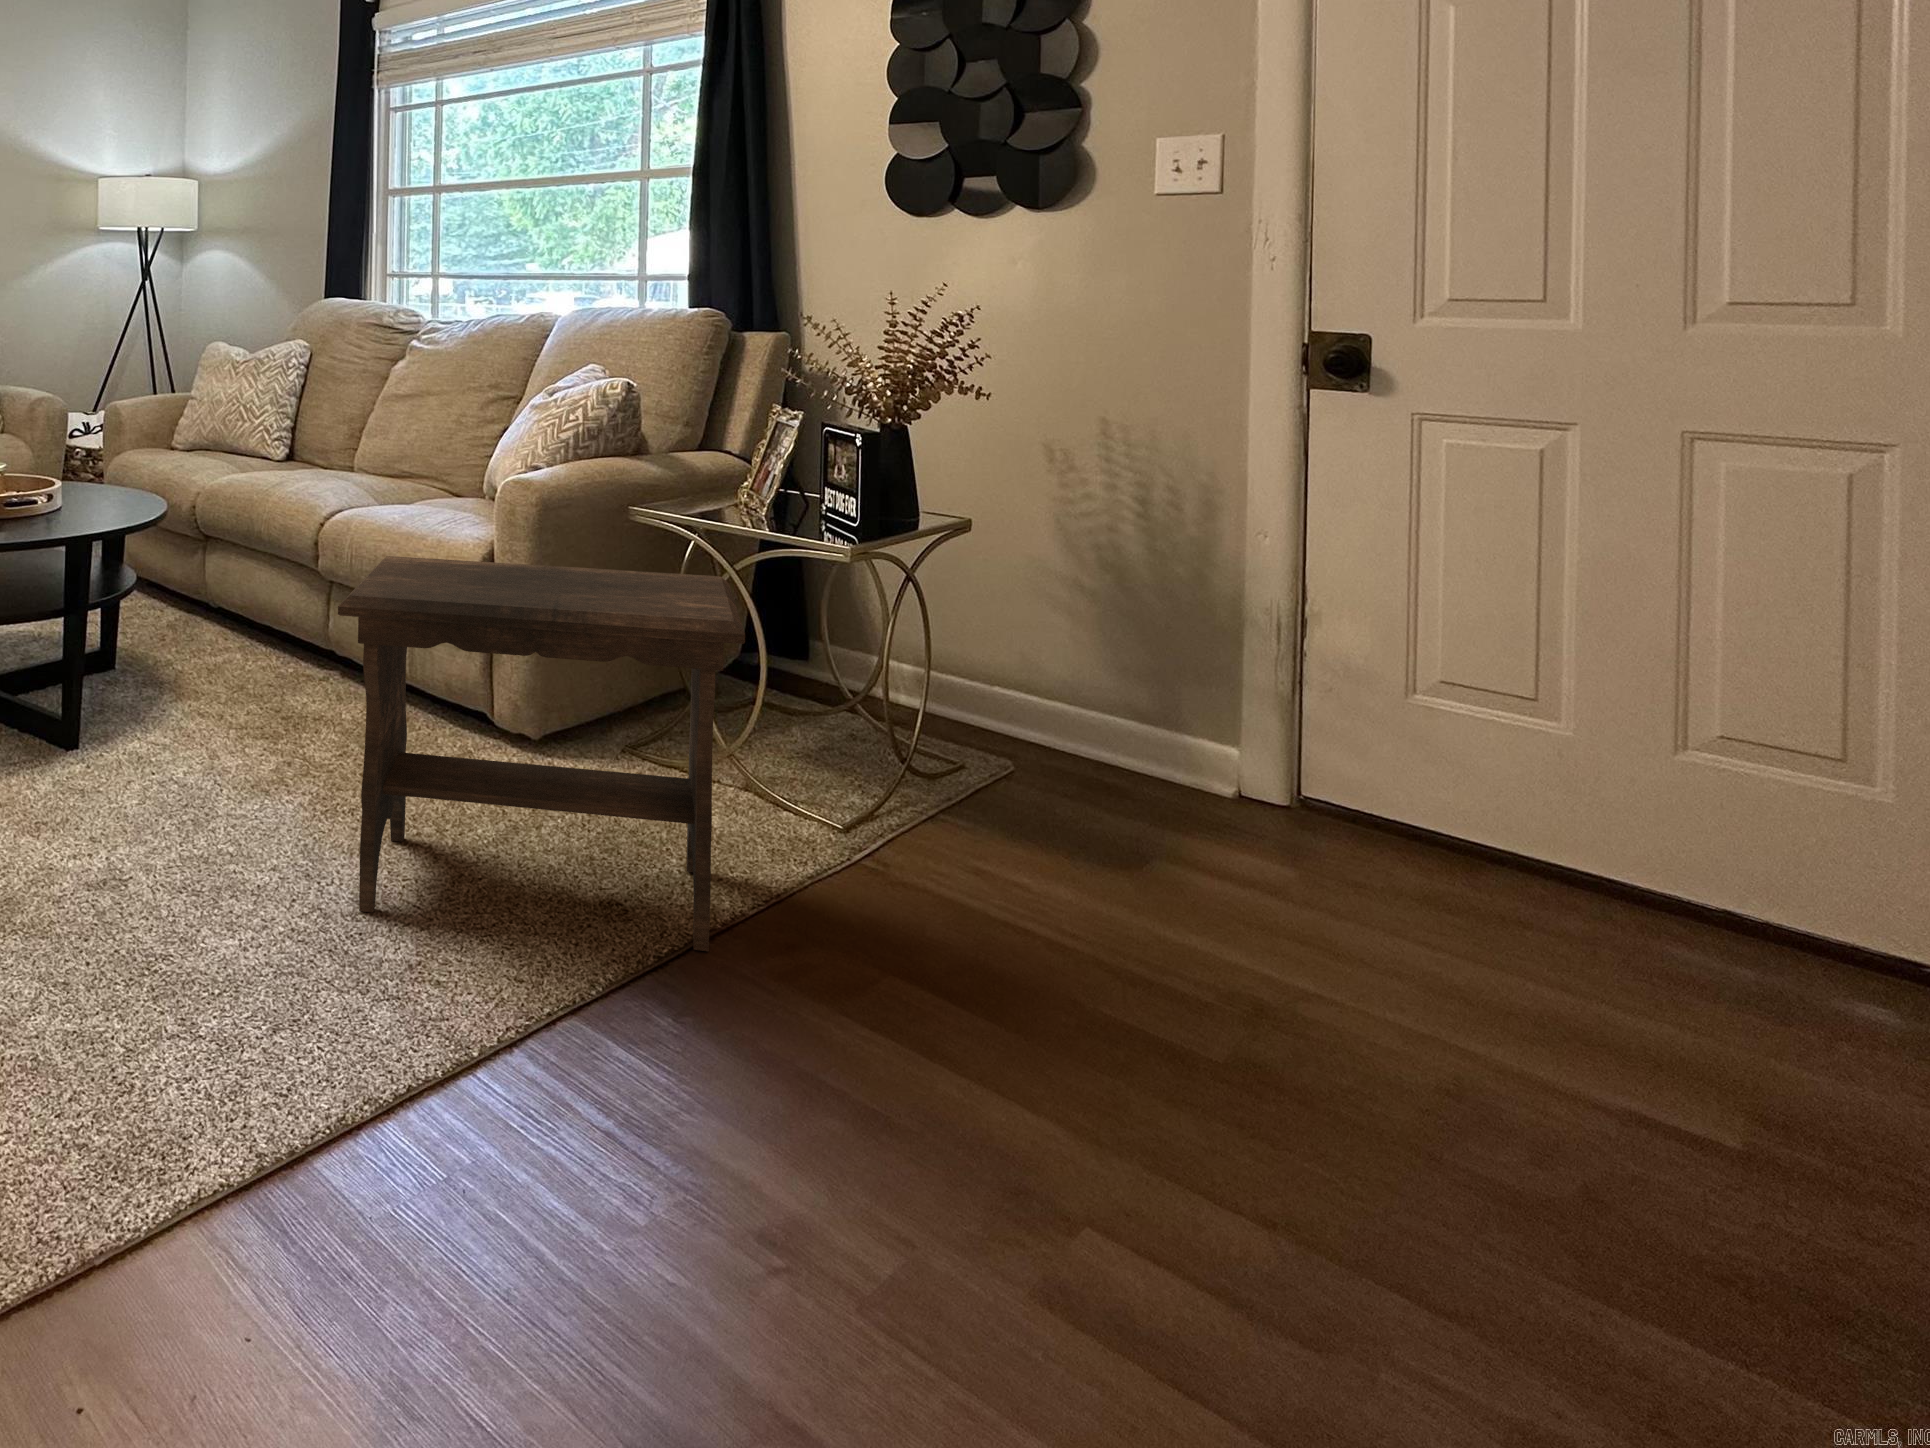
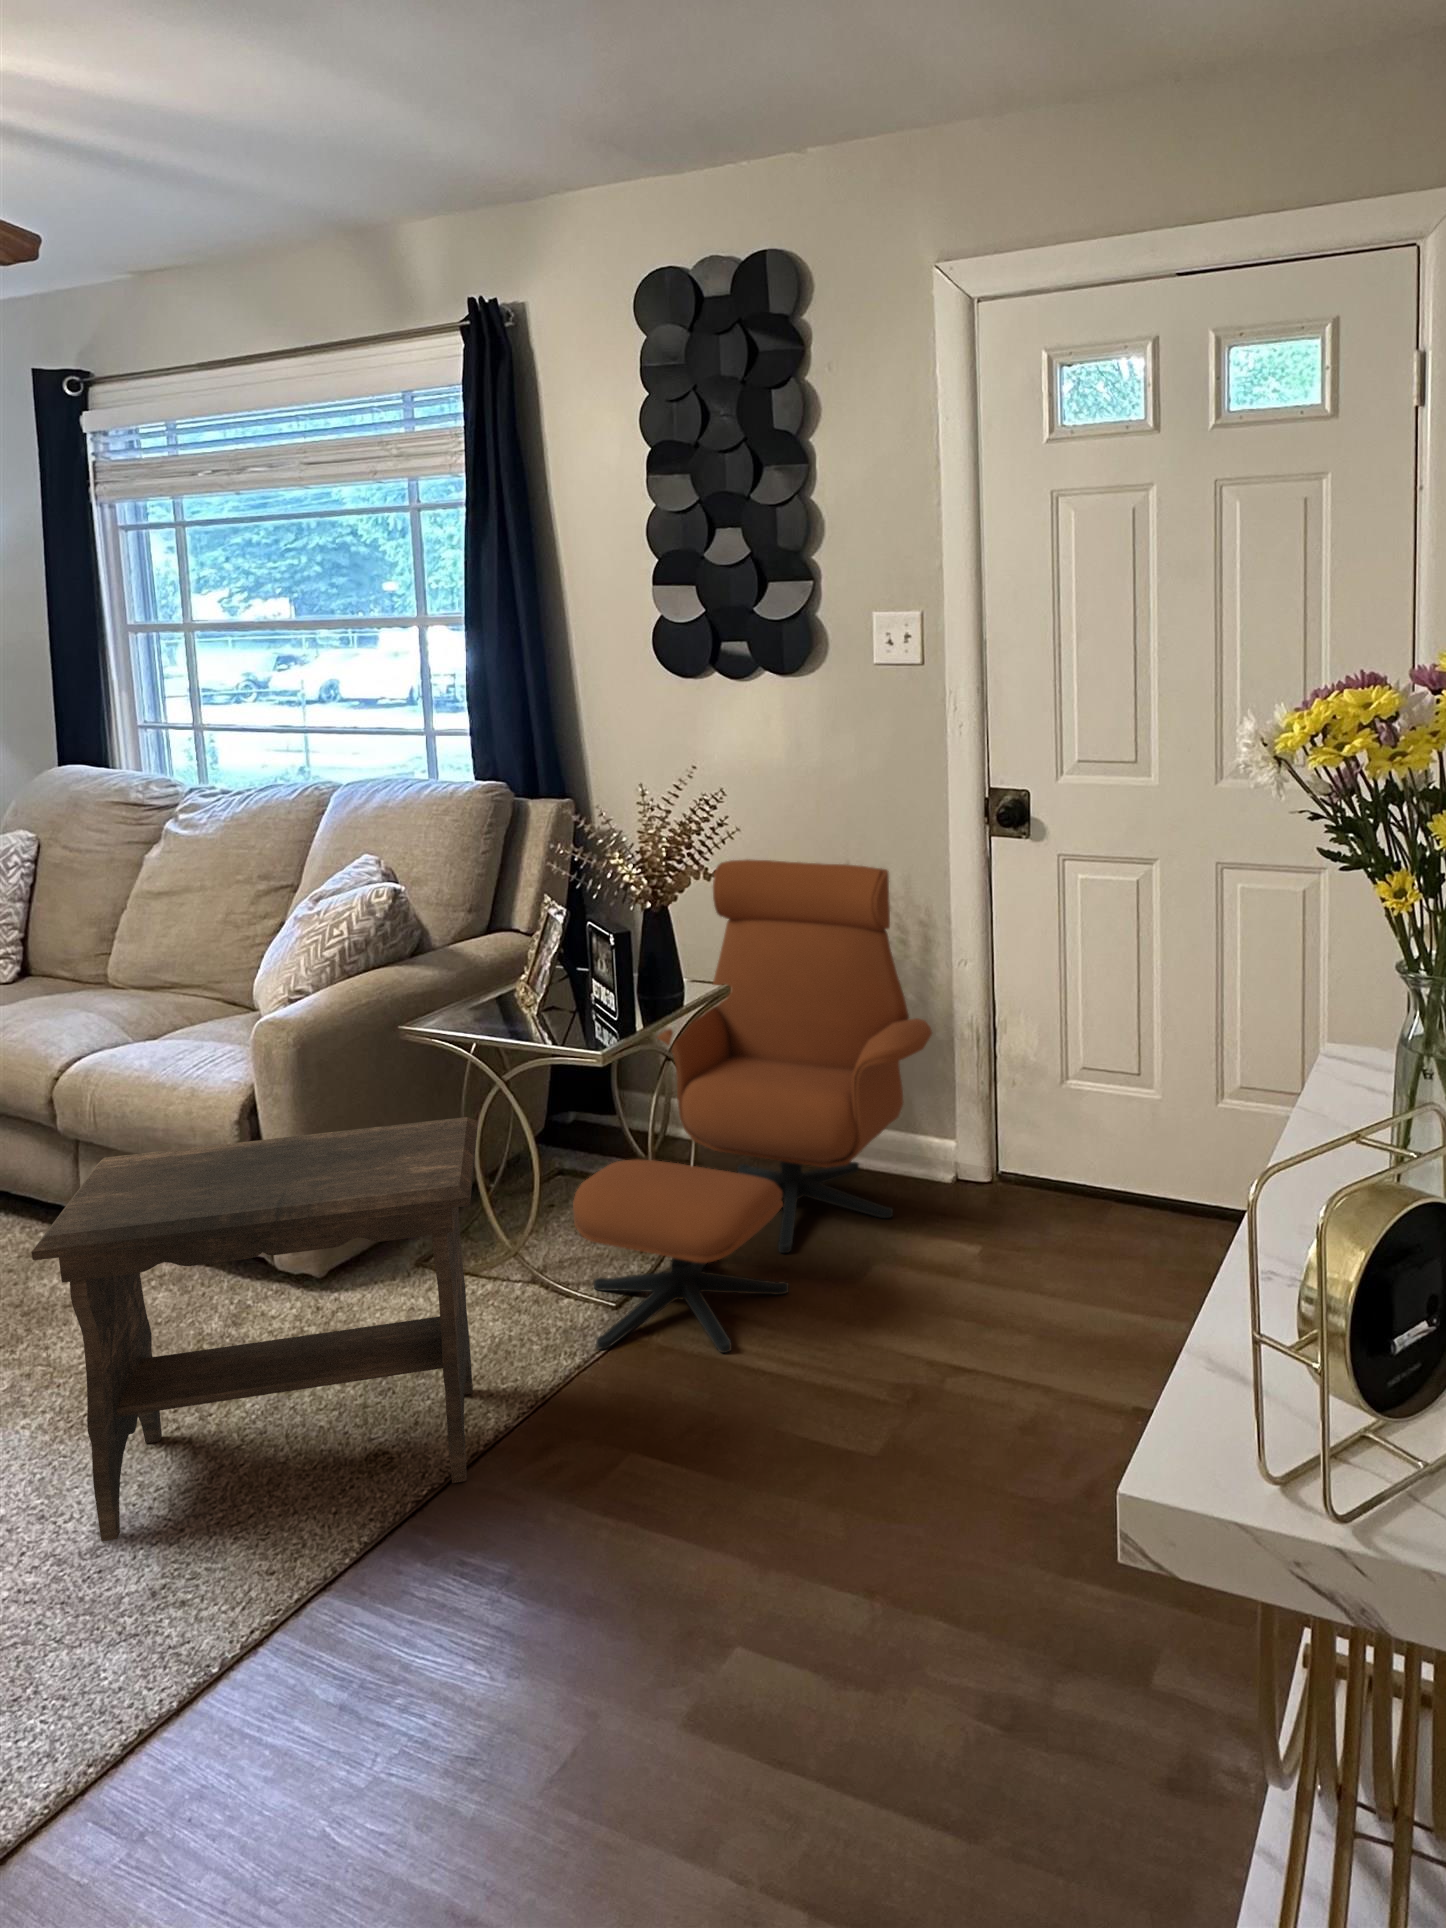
lounge chair: none [803,396,1225,901] -> present [573,859,932,1353]

